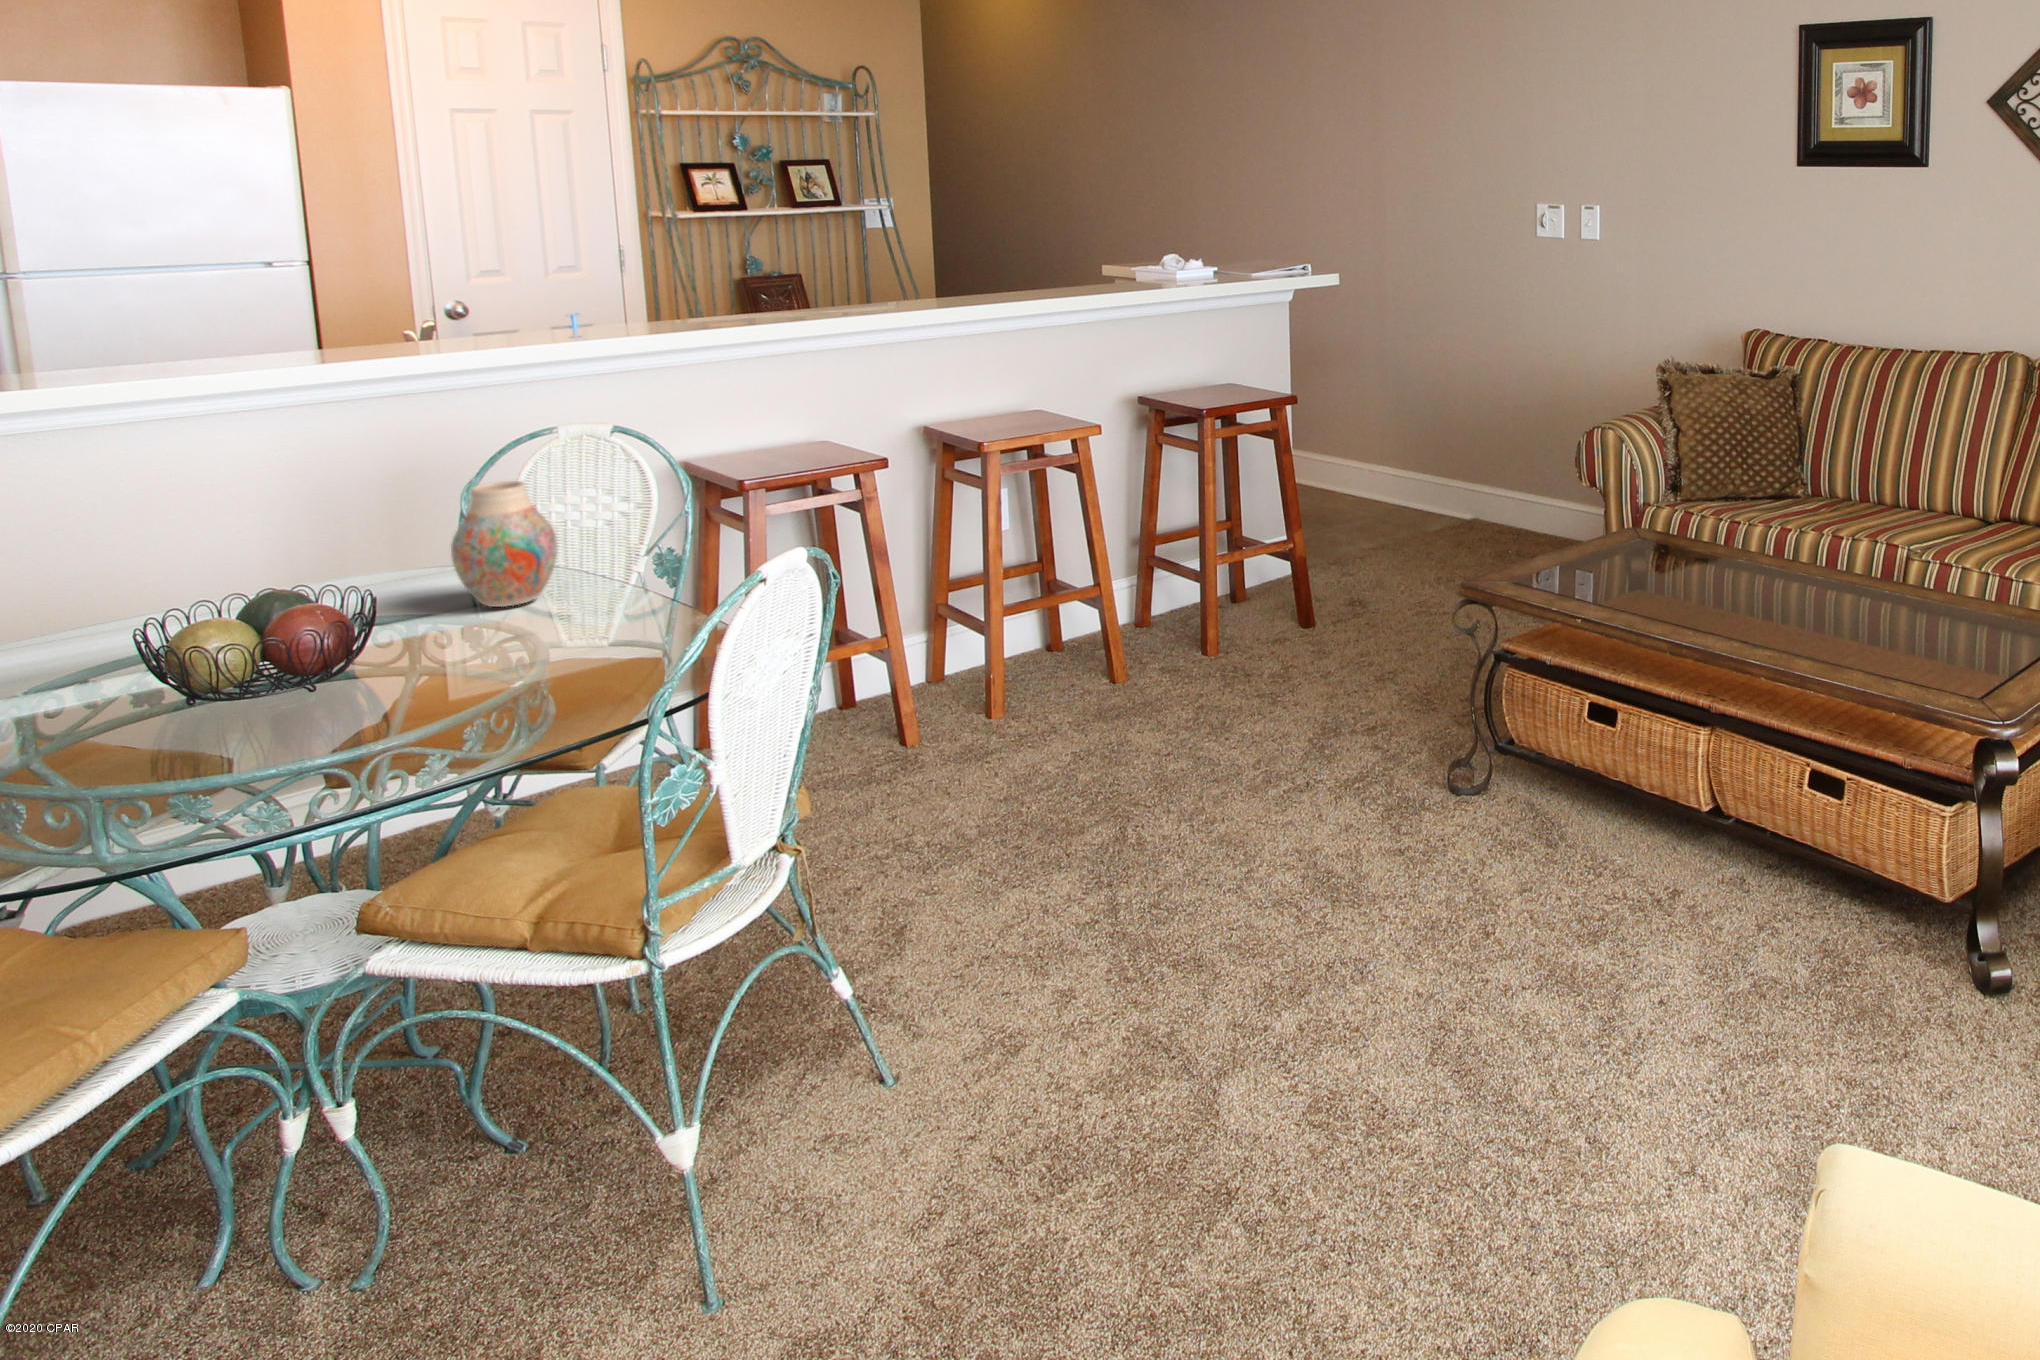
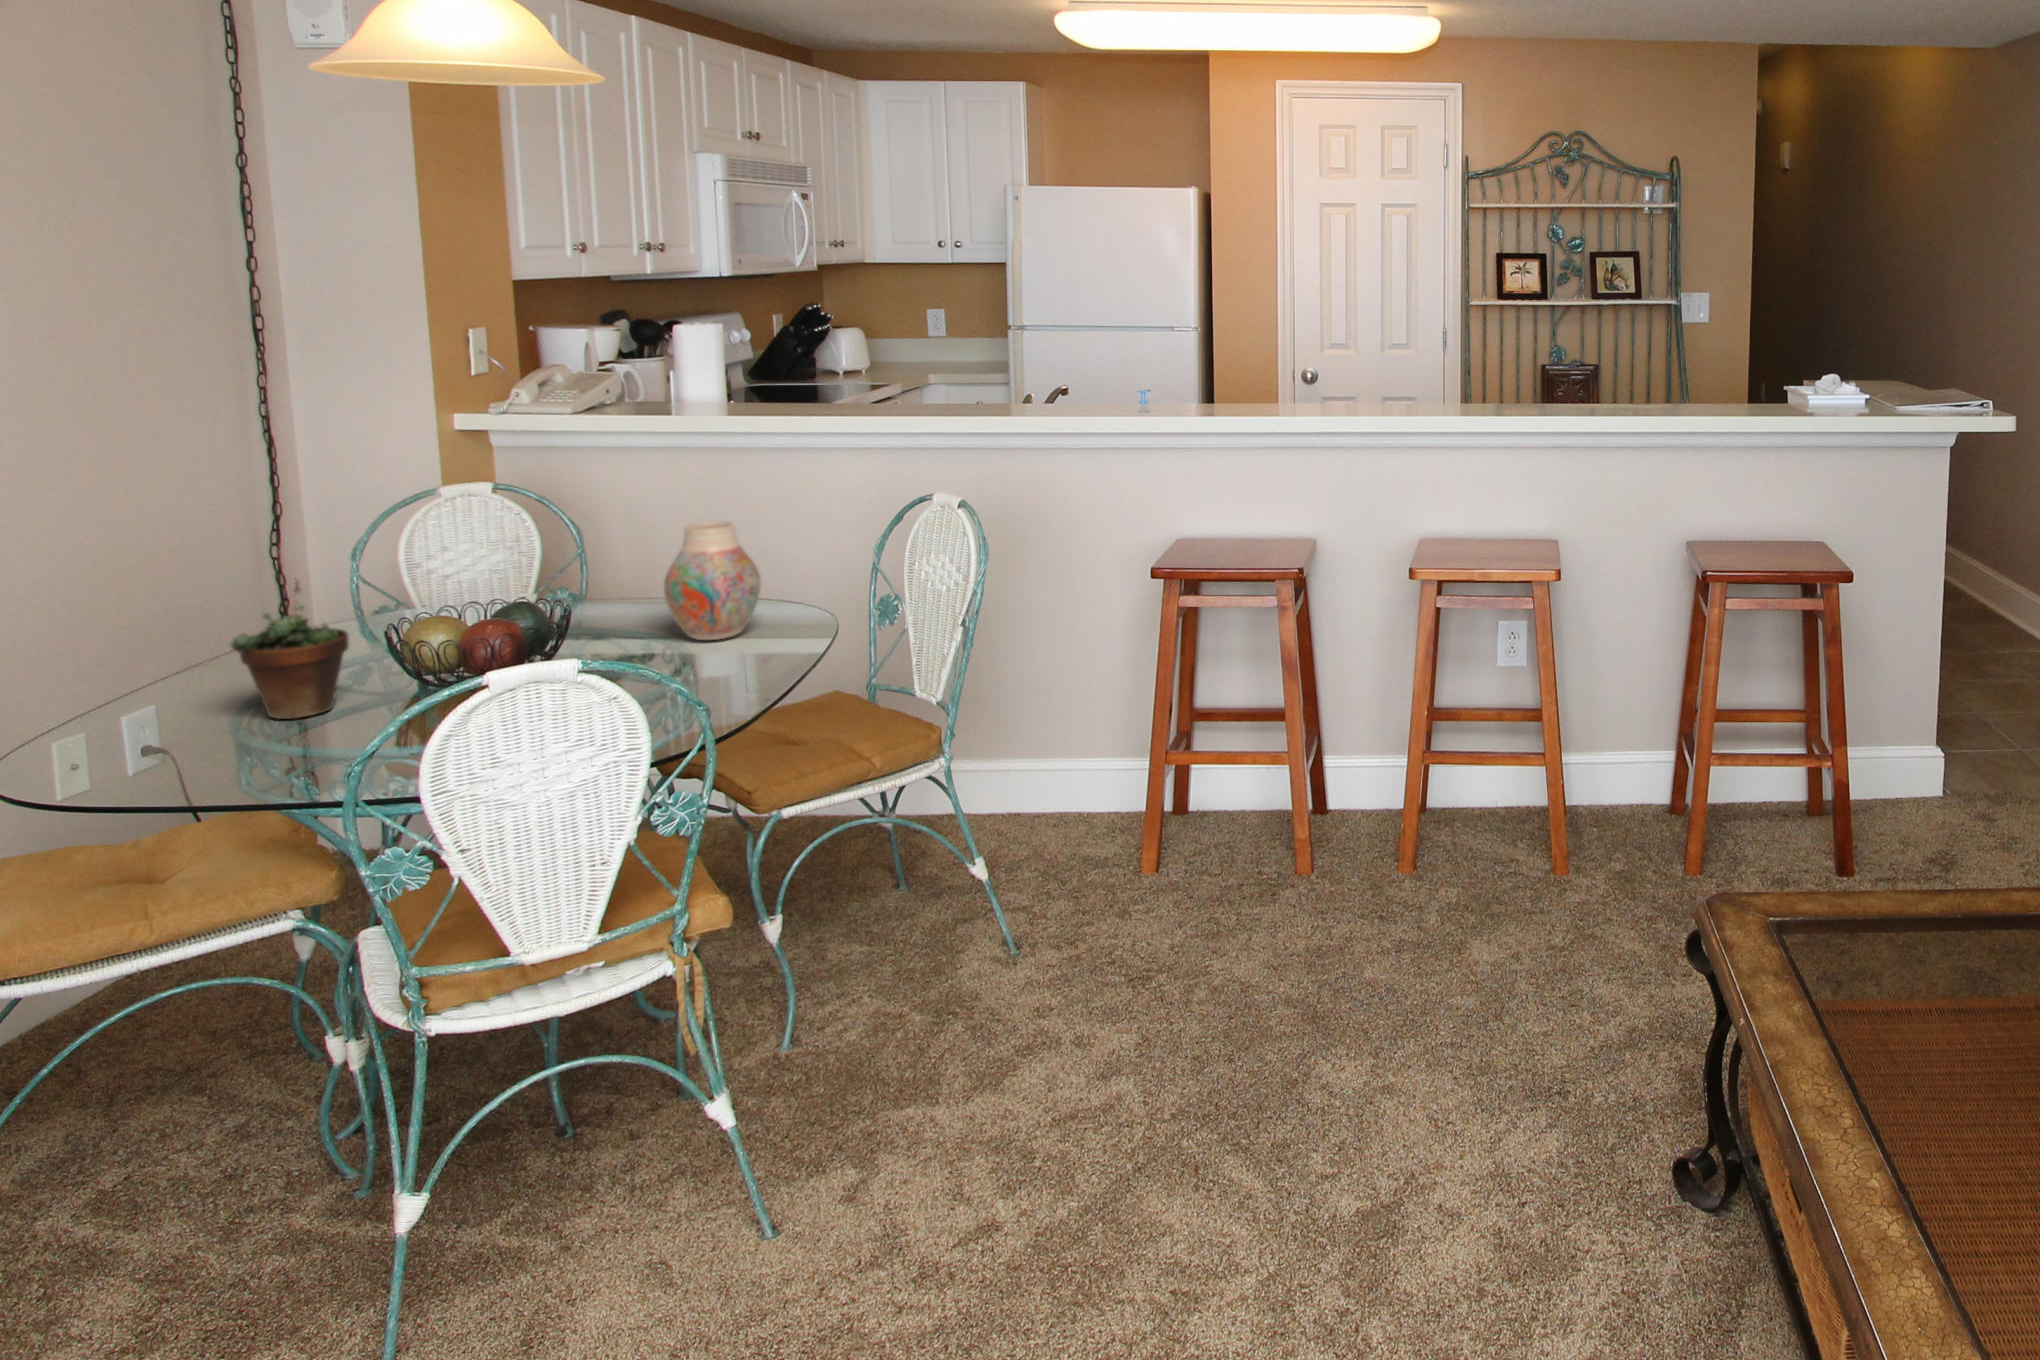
succulent plant: none [196,580,317,738] -> present [231,579,349,719]

